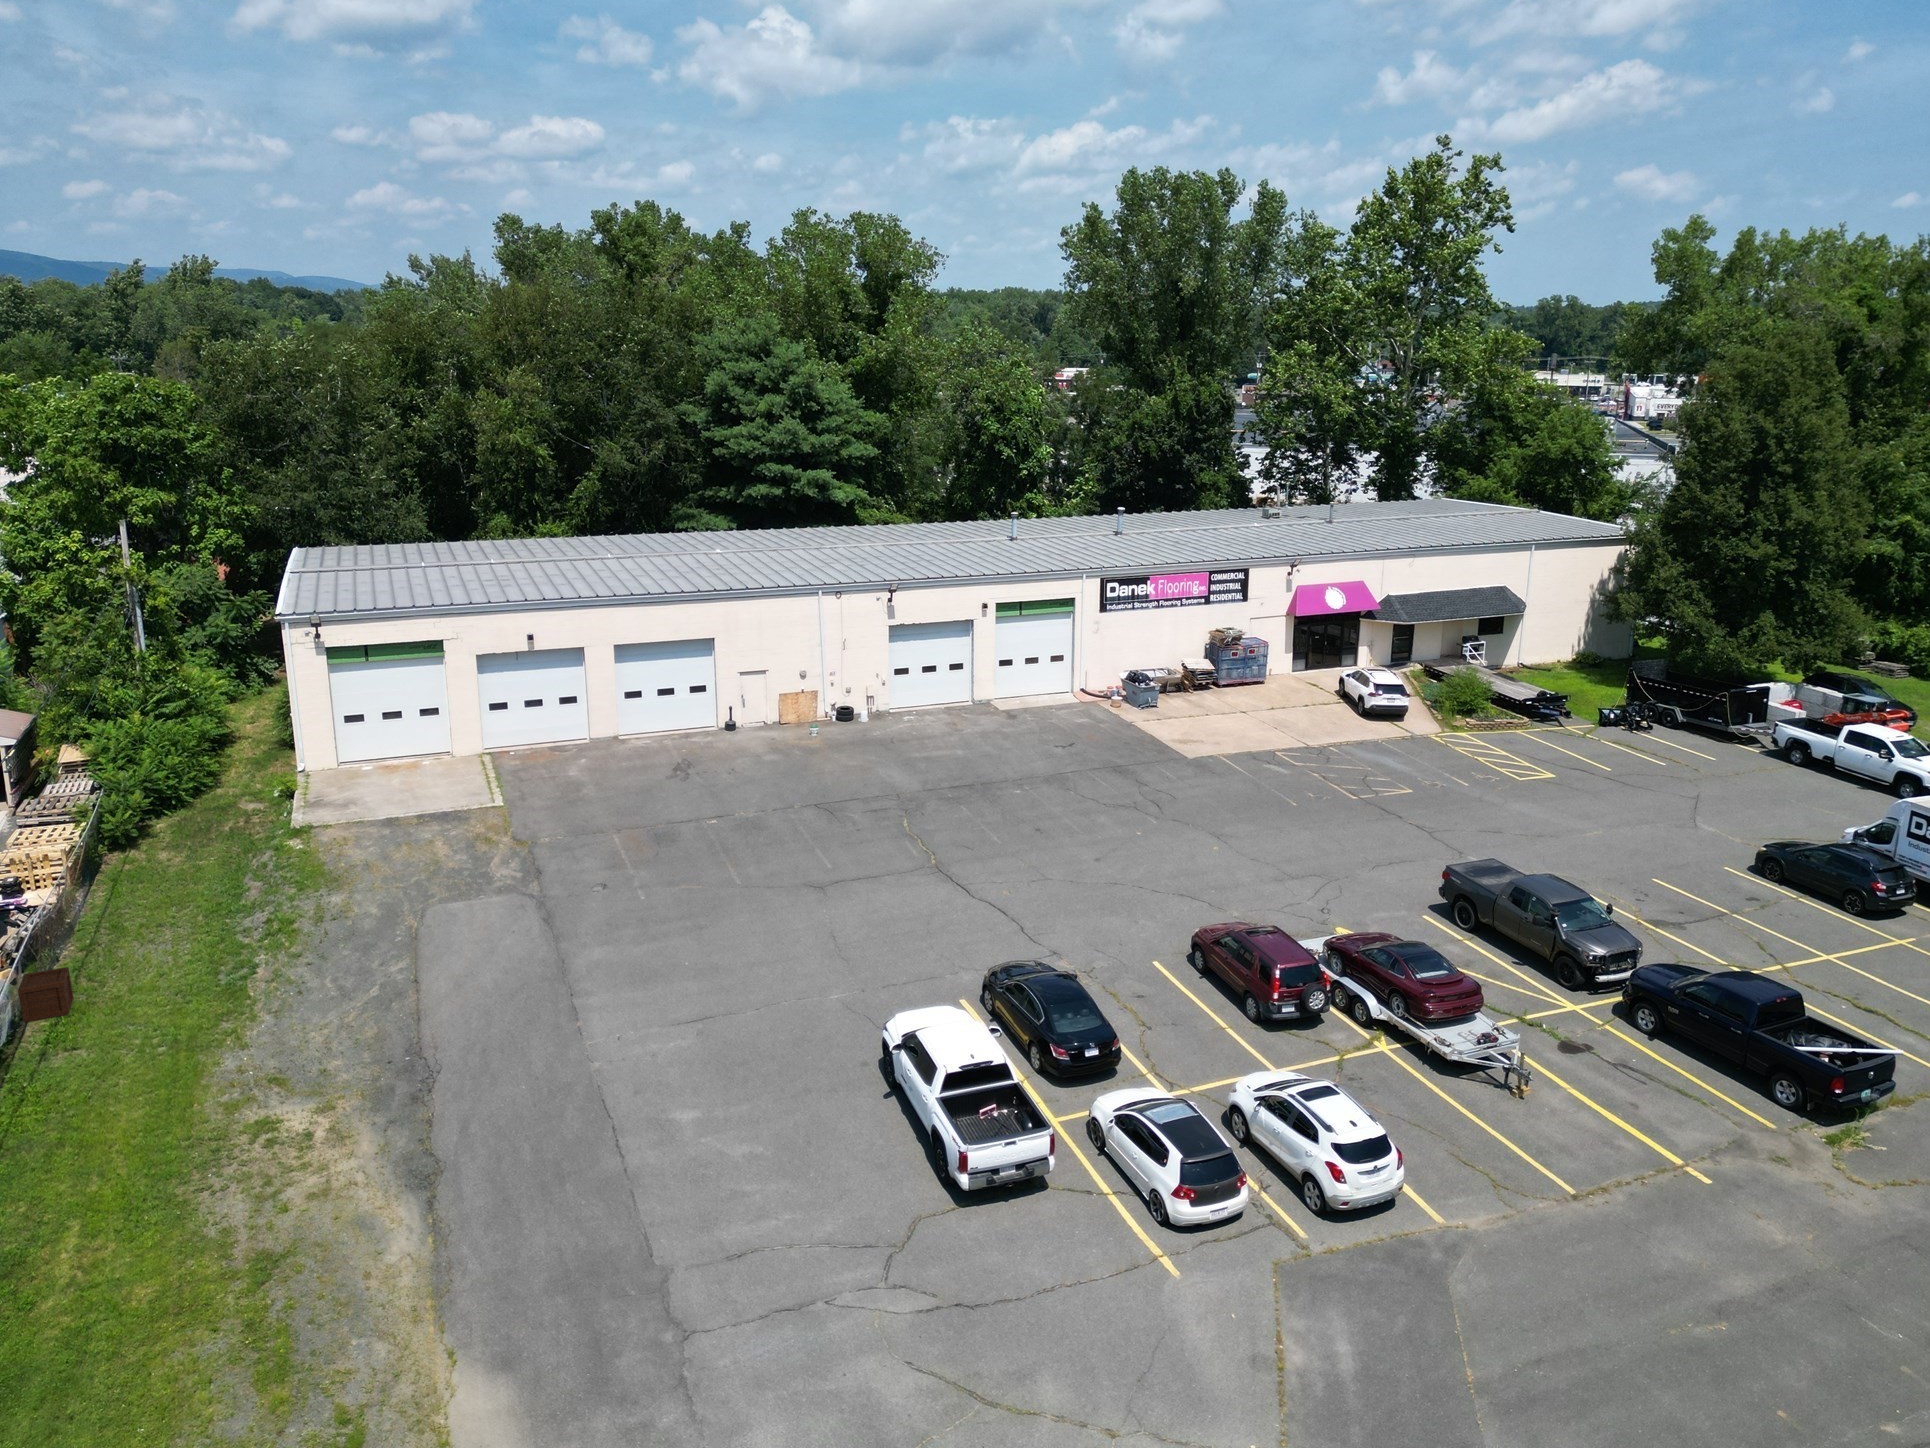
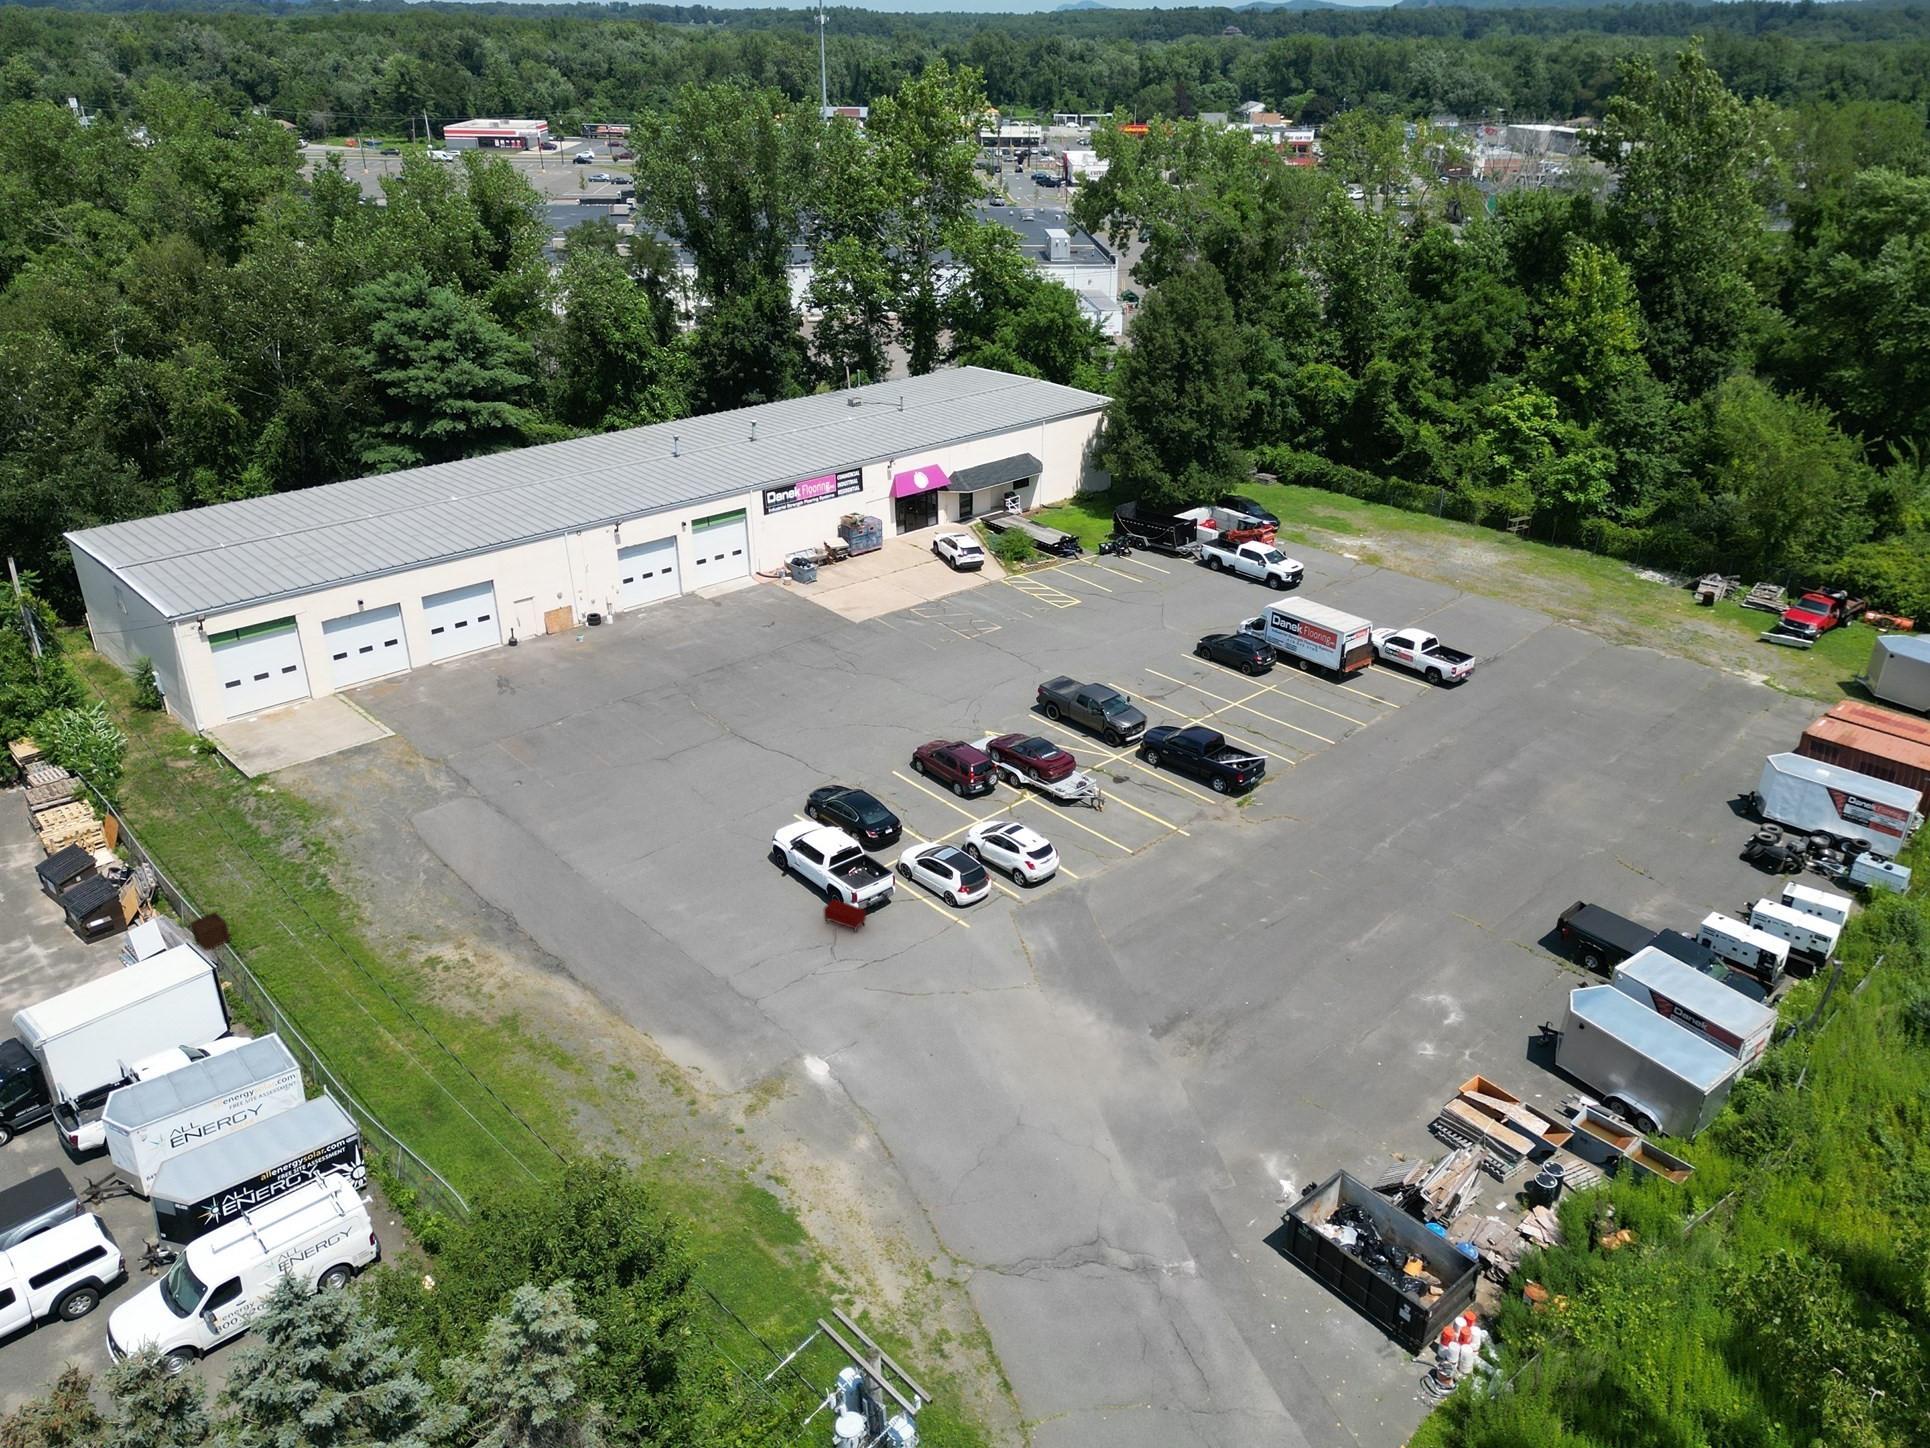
bench: none [900,1155,976,1234] -> present [824,900,866,931]

